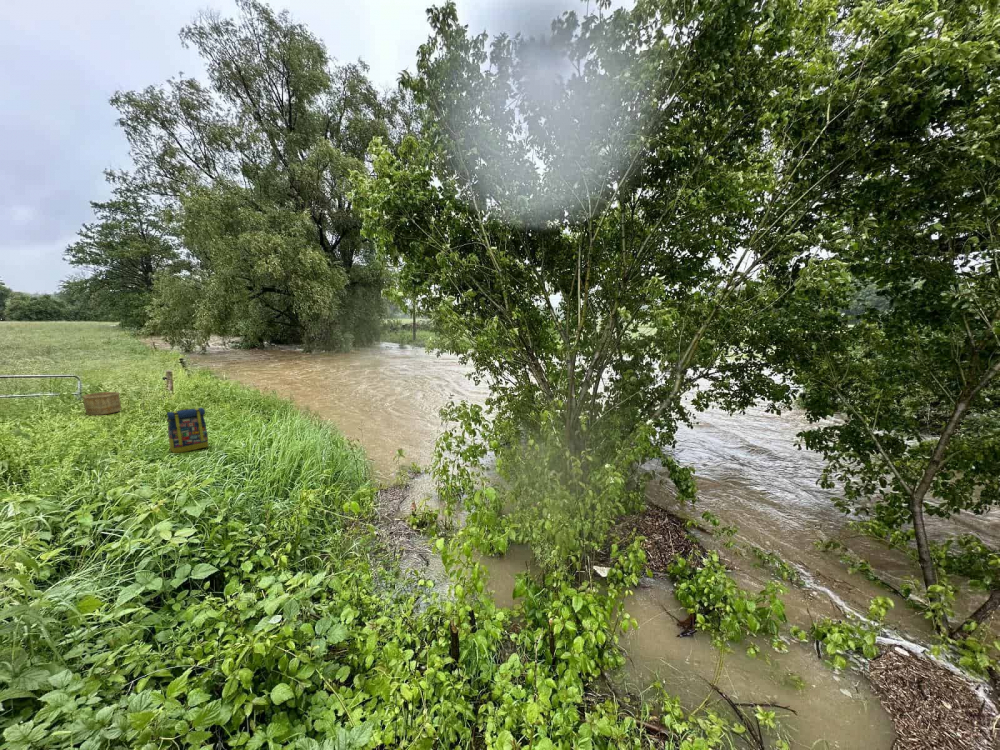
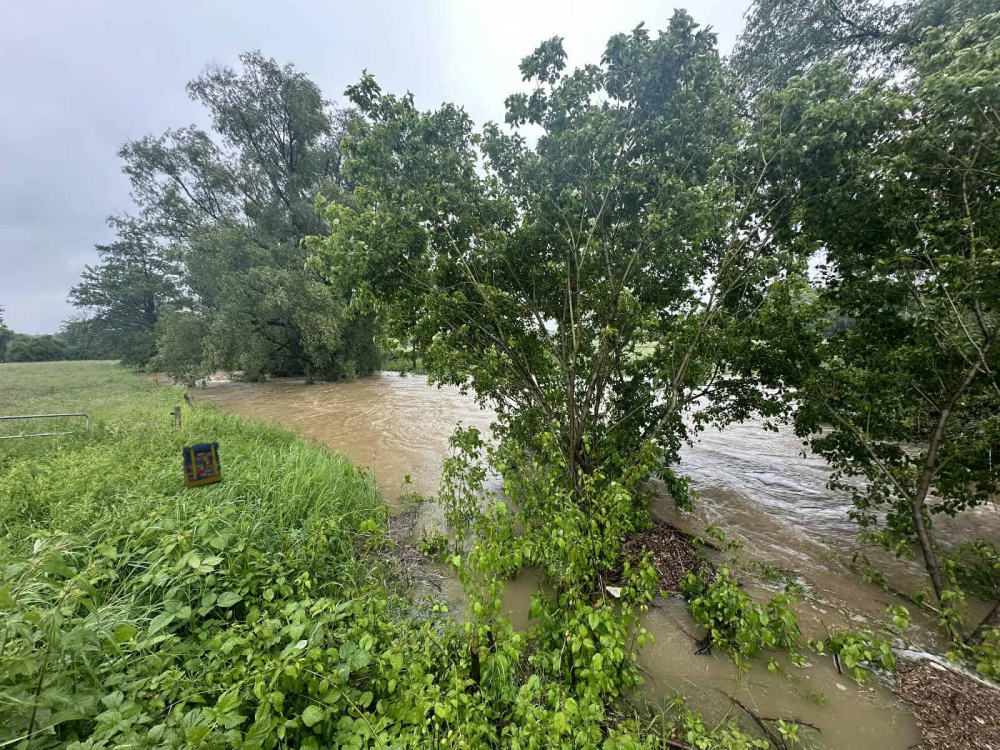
wooden bucket: present [82,392,121,415] -> none [96,429,133,453]

